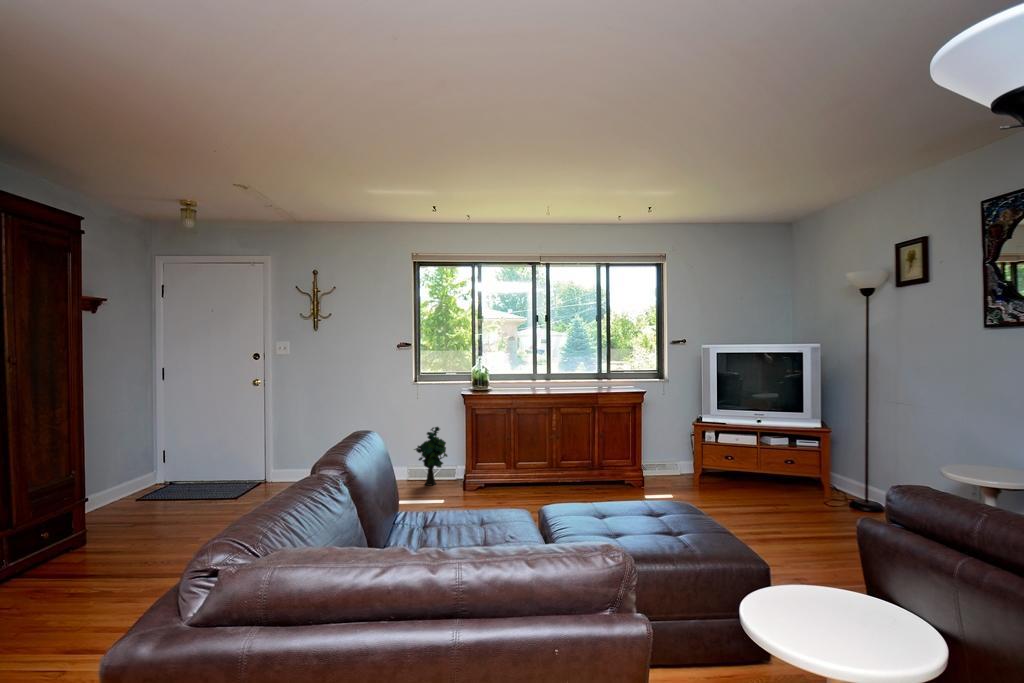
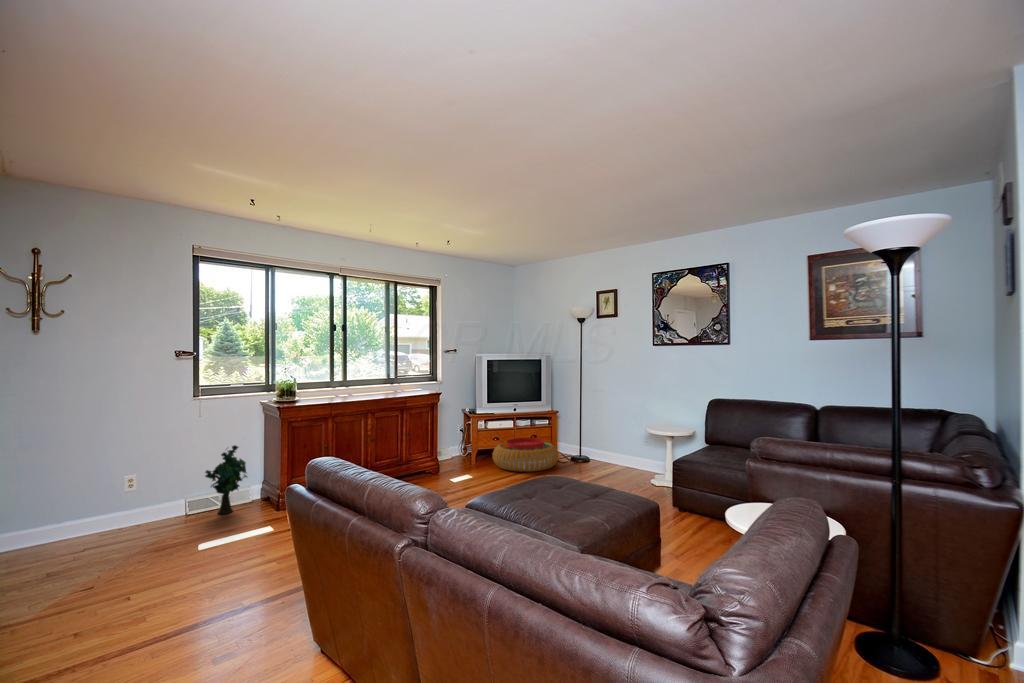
pouf: none [717,459,817,508] -> present [492,438,558,472]

